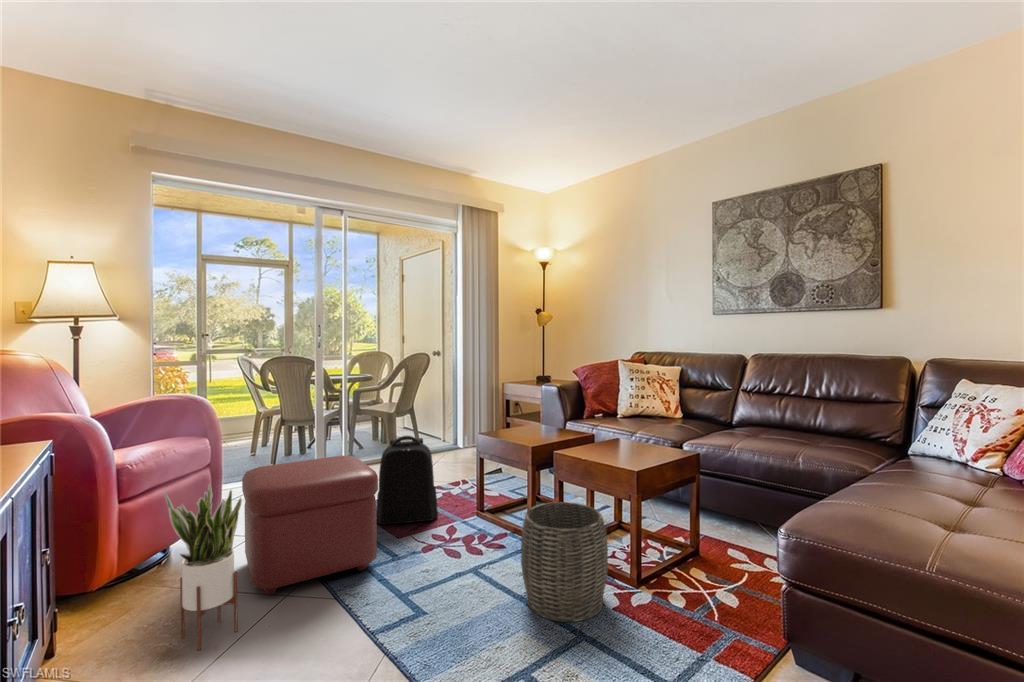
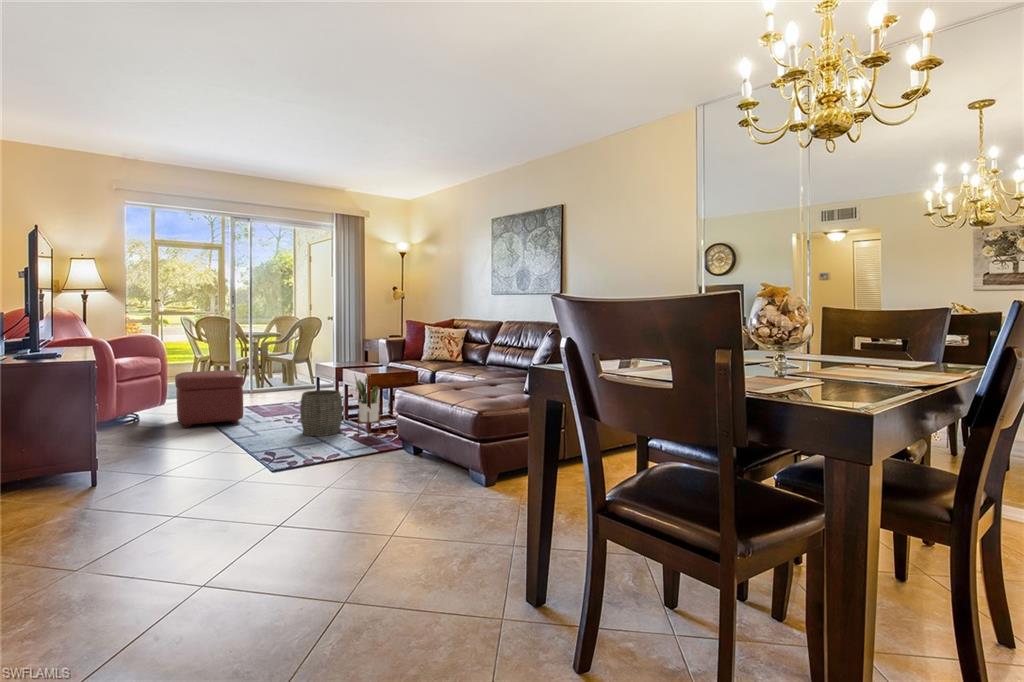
backpack: present [376,436,438,524] -> none [254,364,292,412]
potted plant: present [163,484,242,650] -> present [354,373,380,437]

